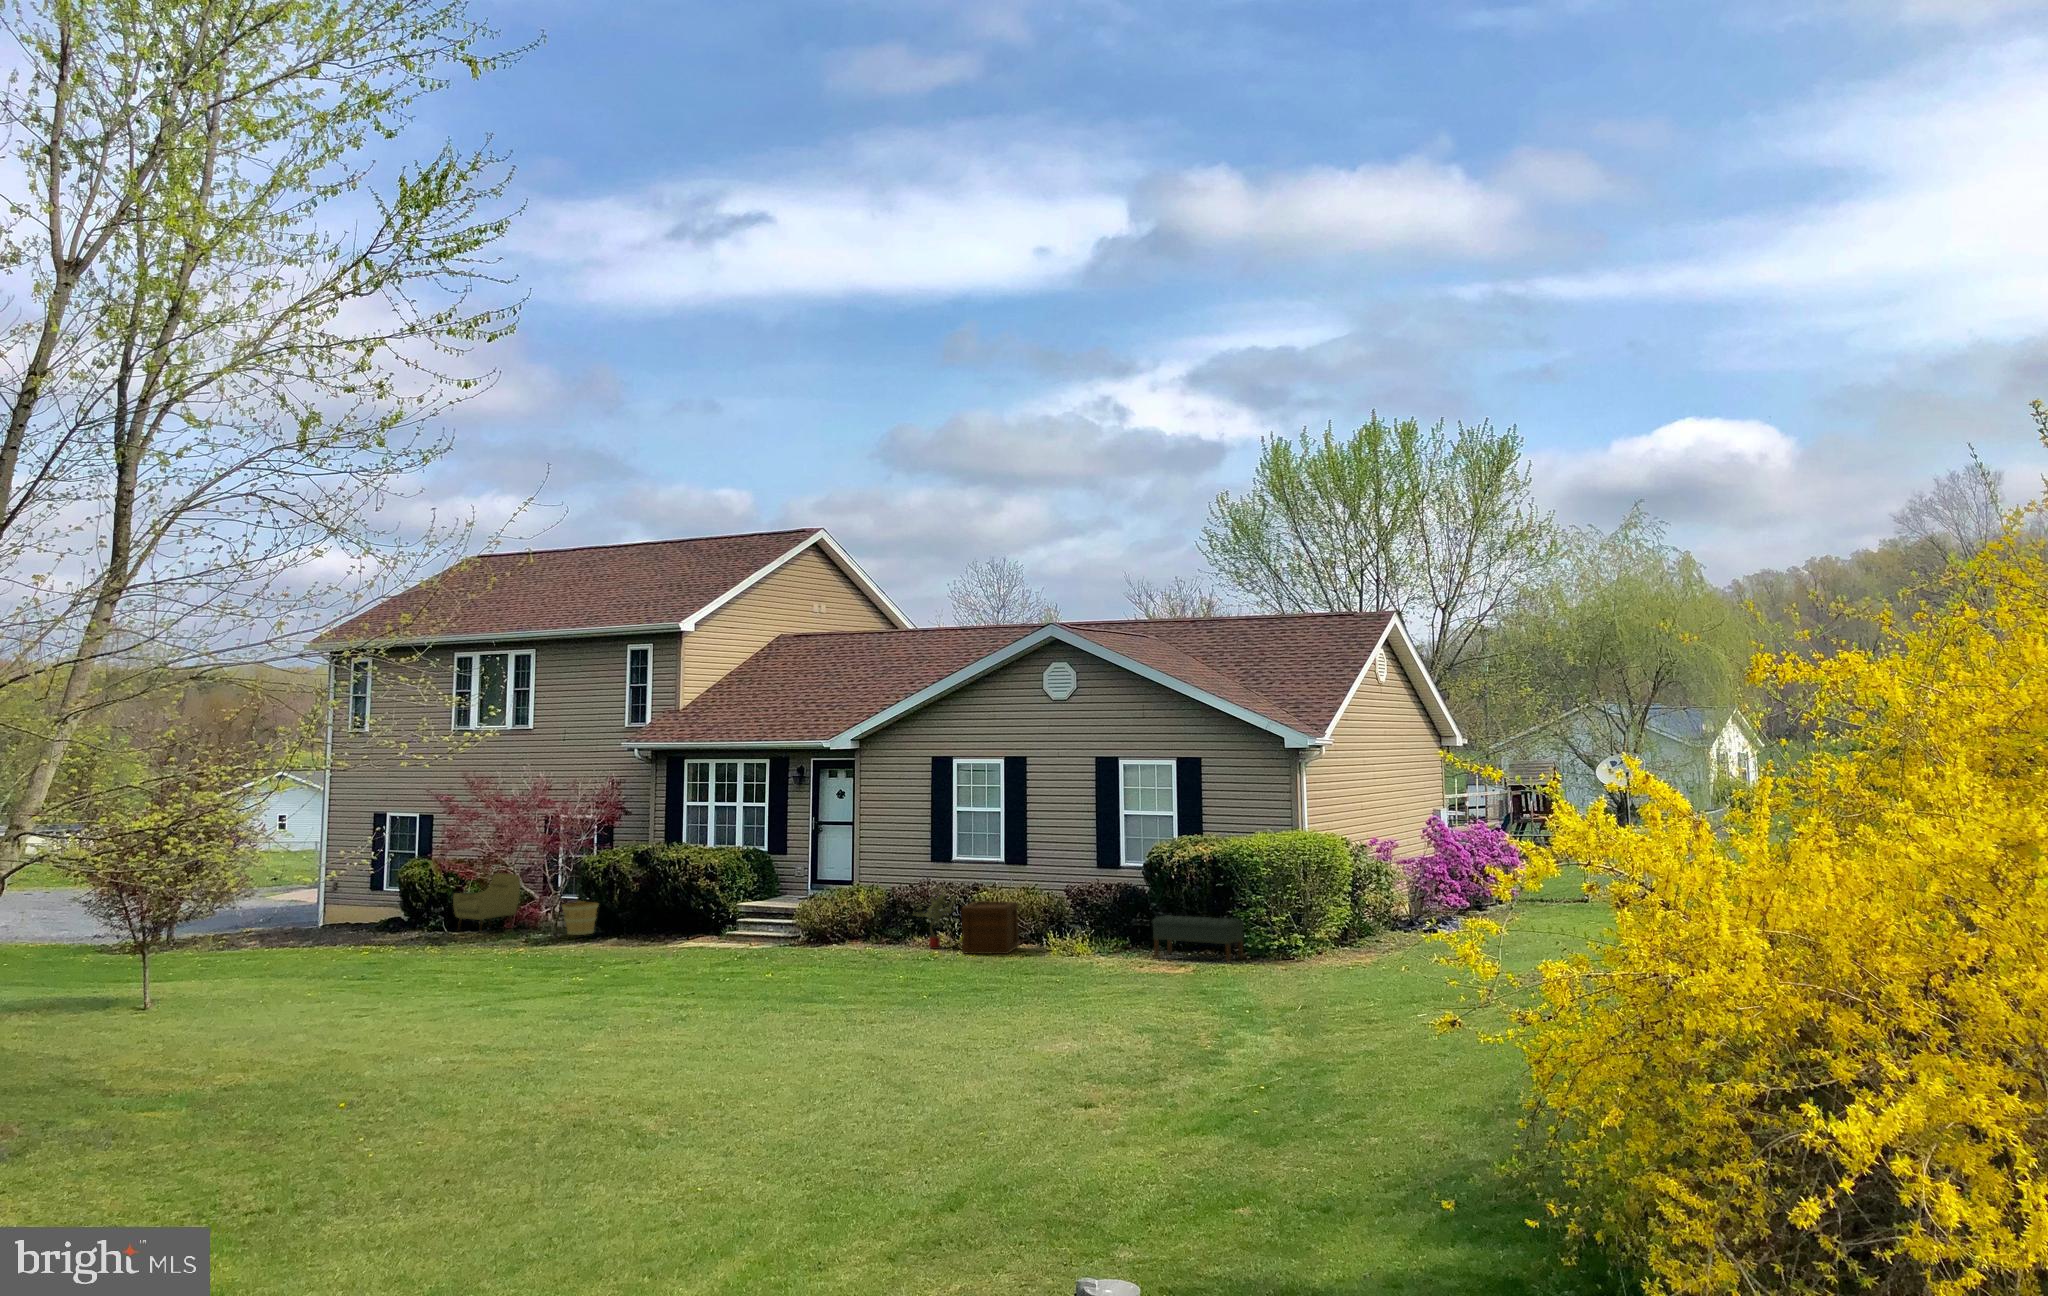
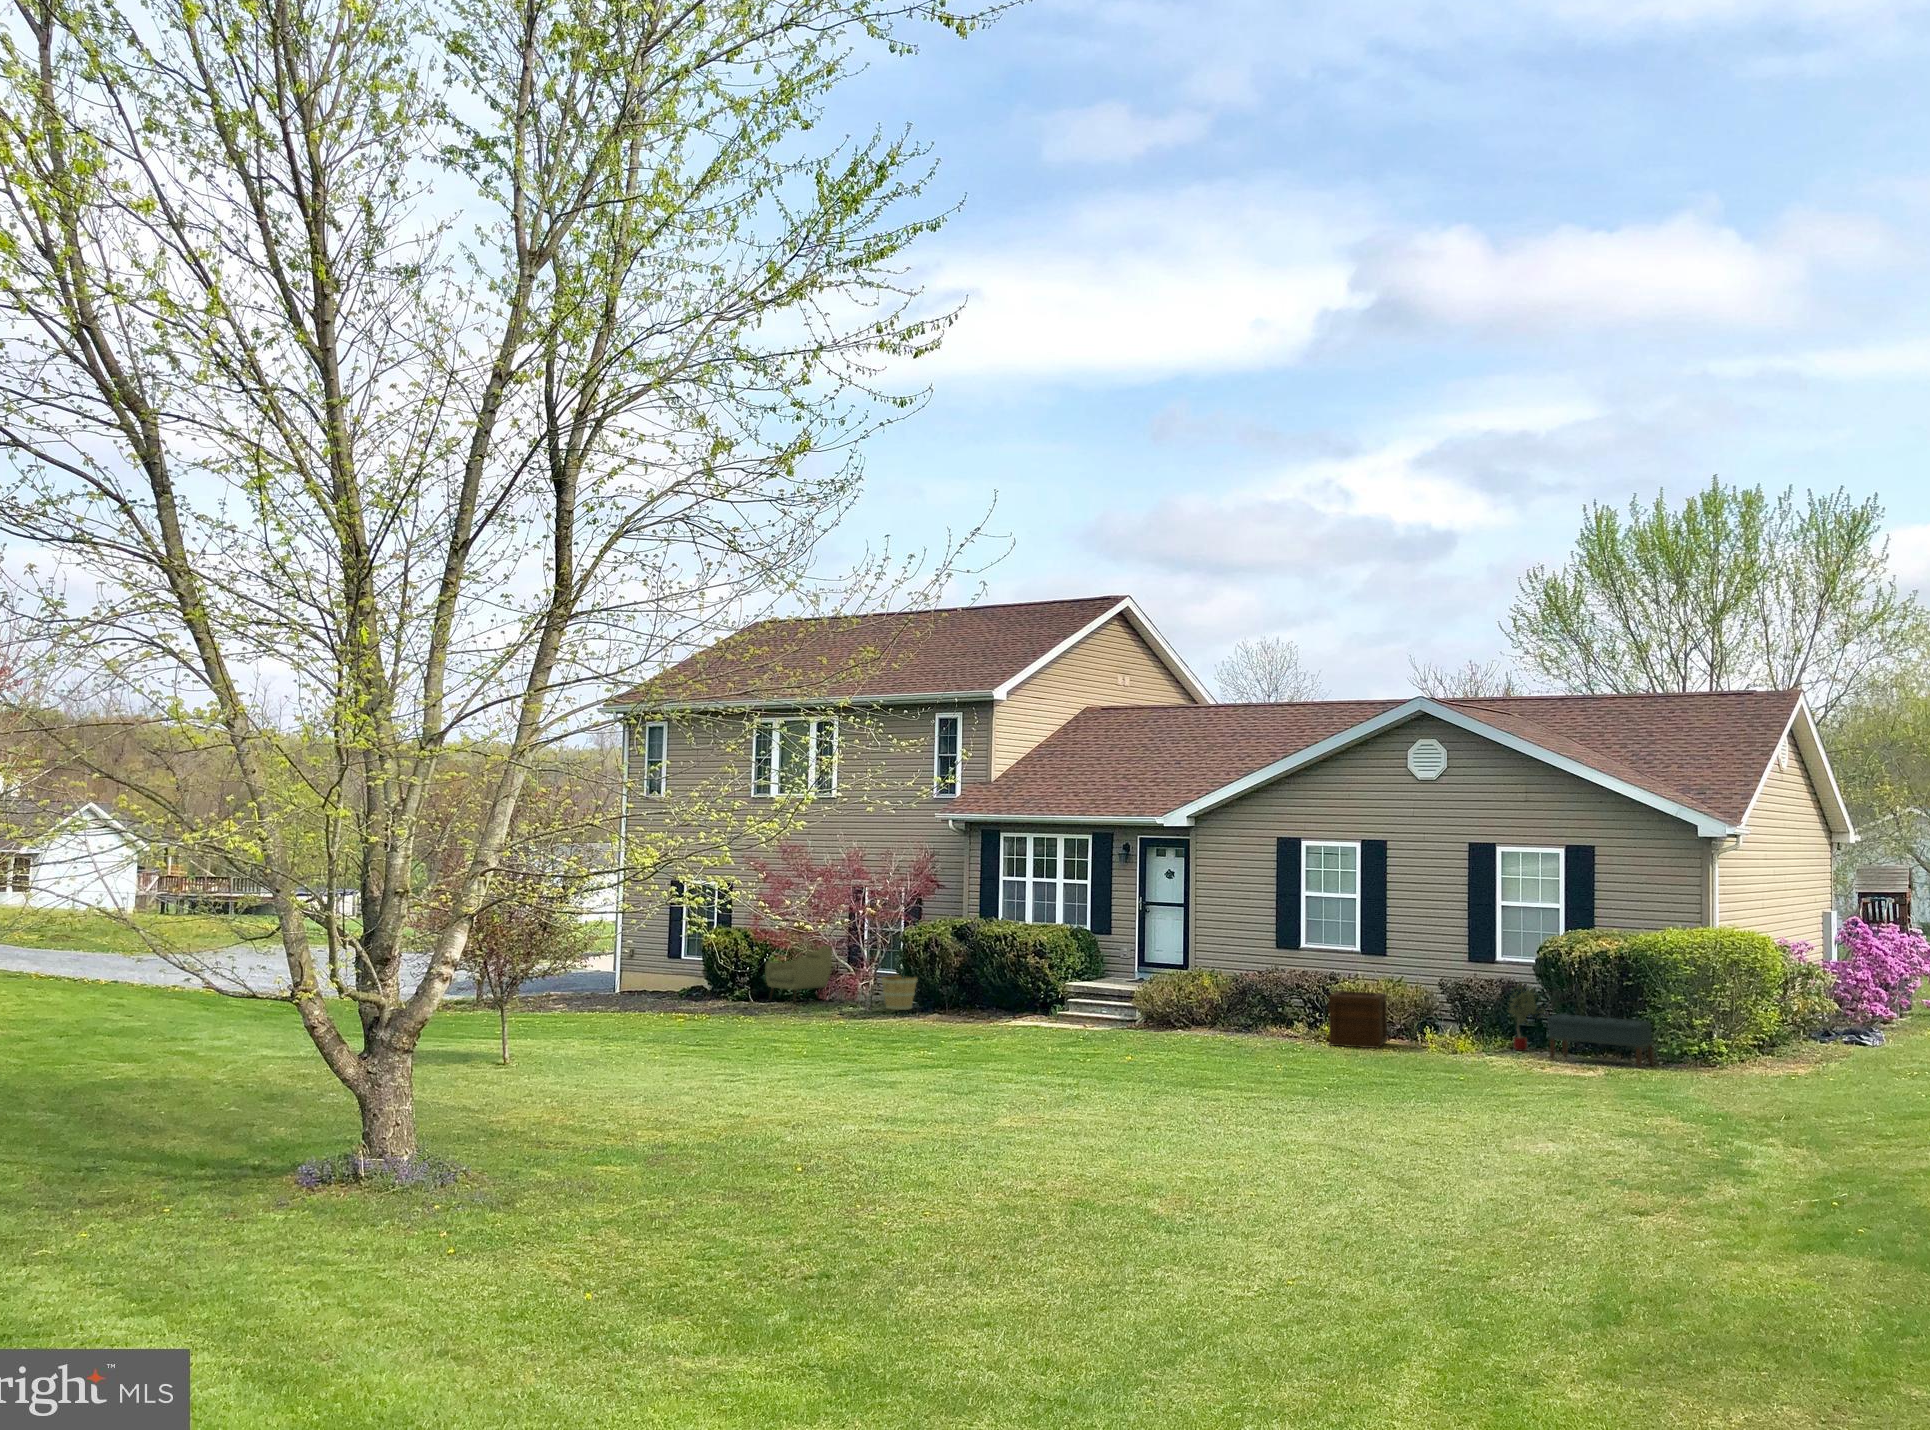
potted tree: present [914,891,955,949] -> present [1509,982,1545,1051]

